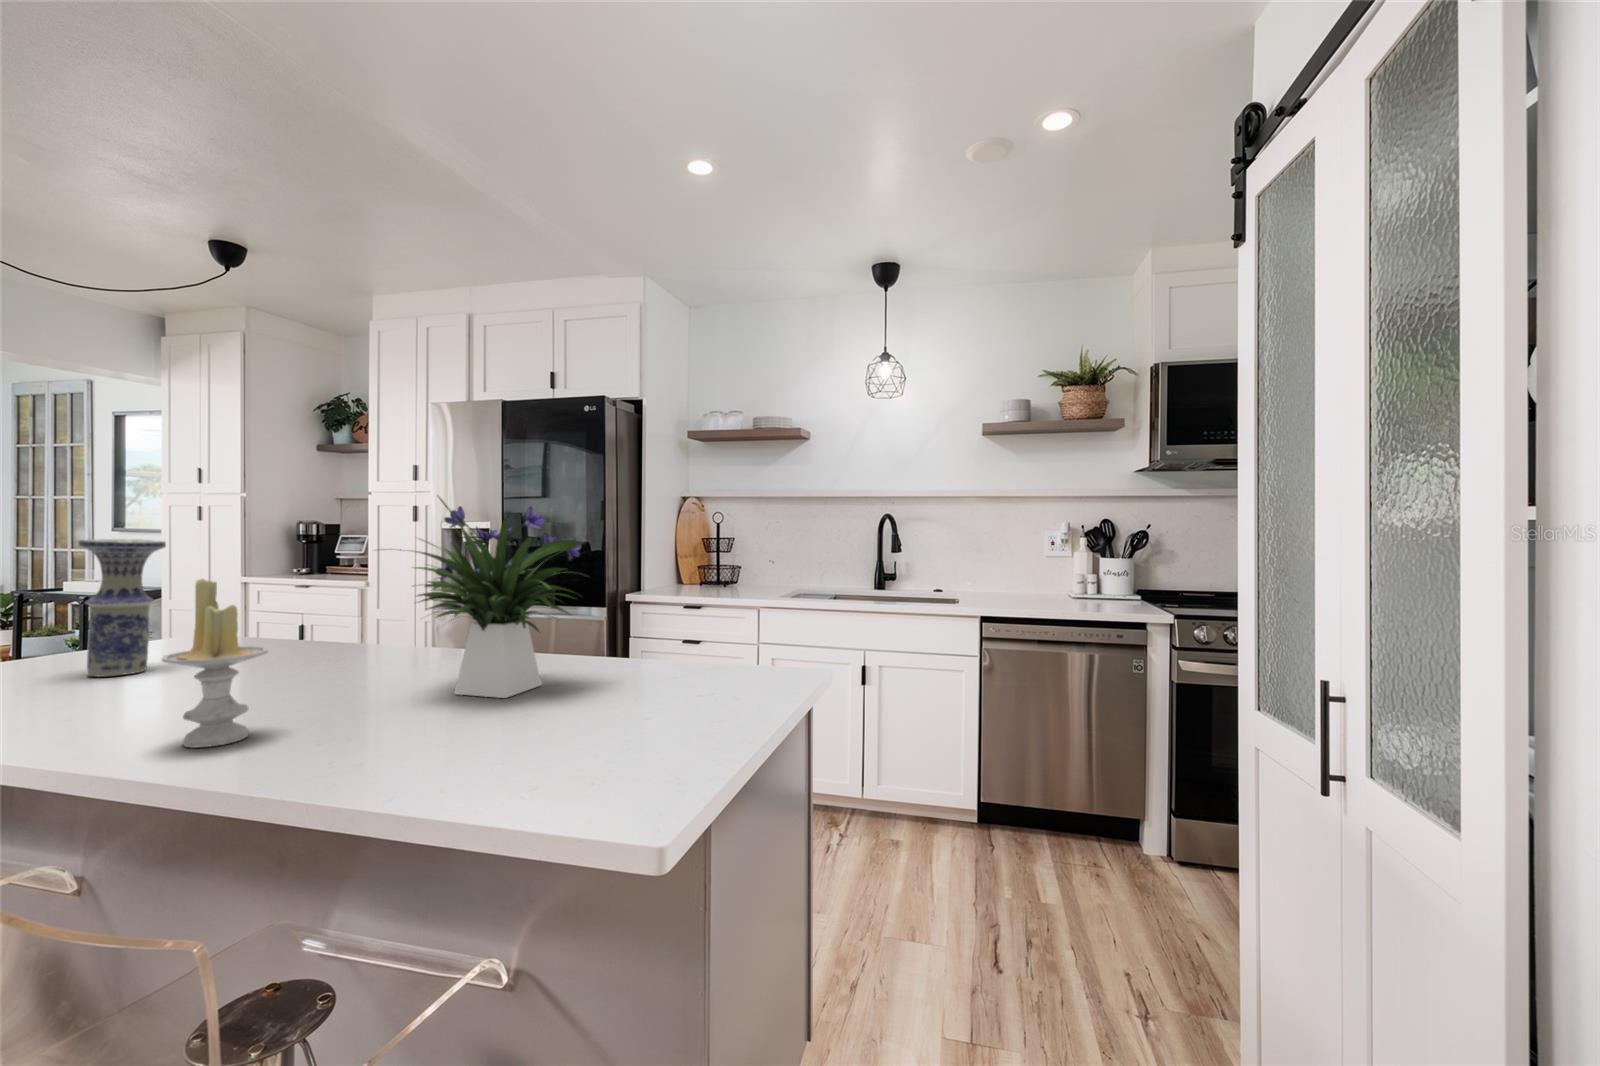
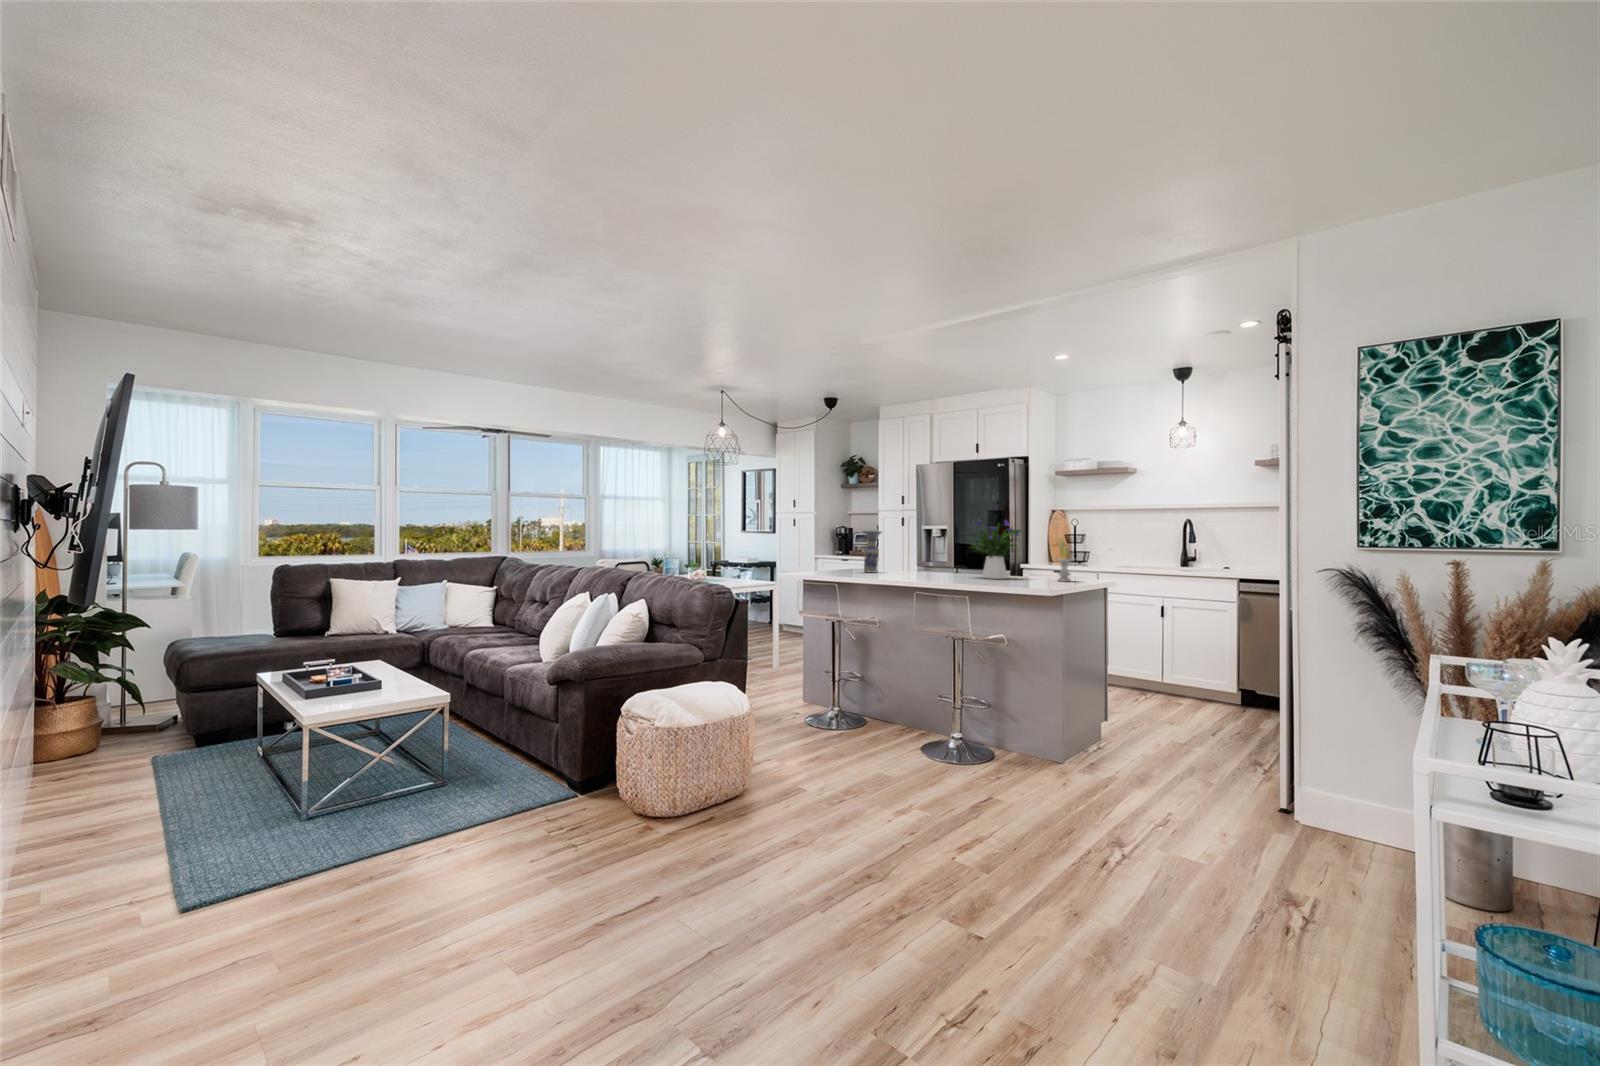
candle: present [162,579,268,748] -> present [1055,540,1074,582]

